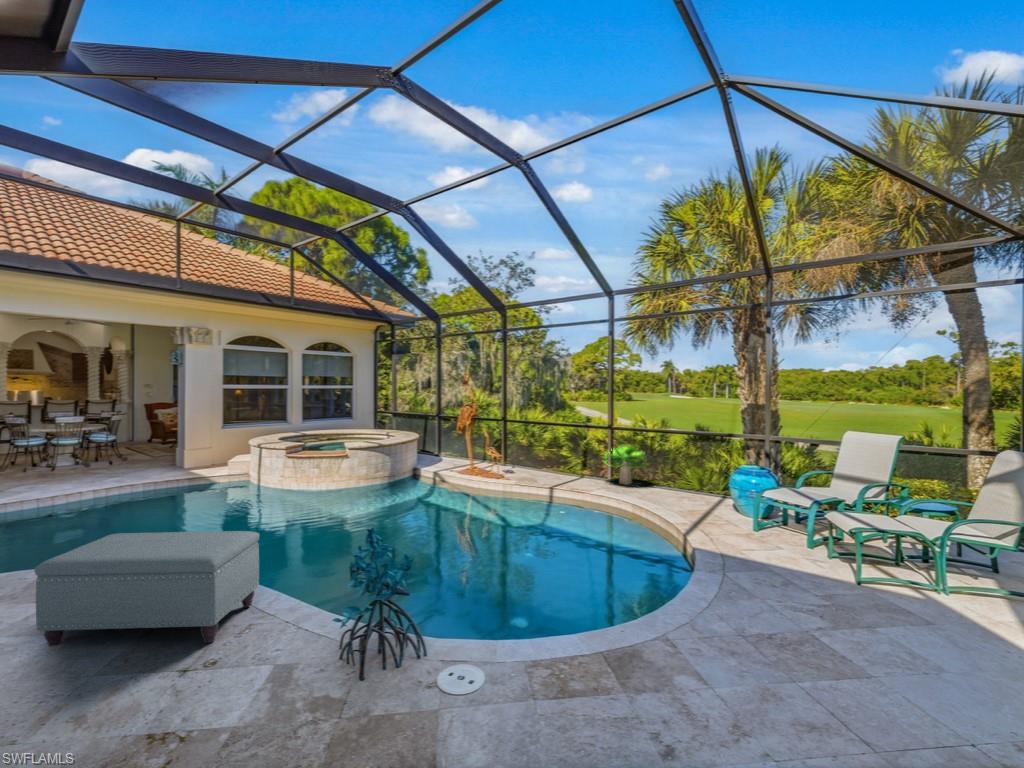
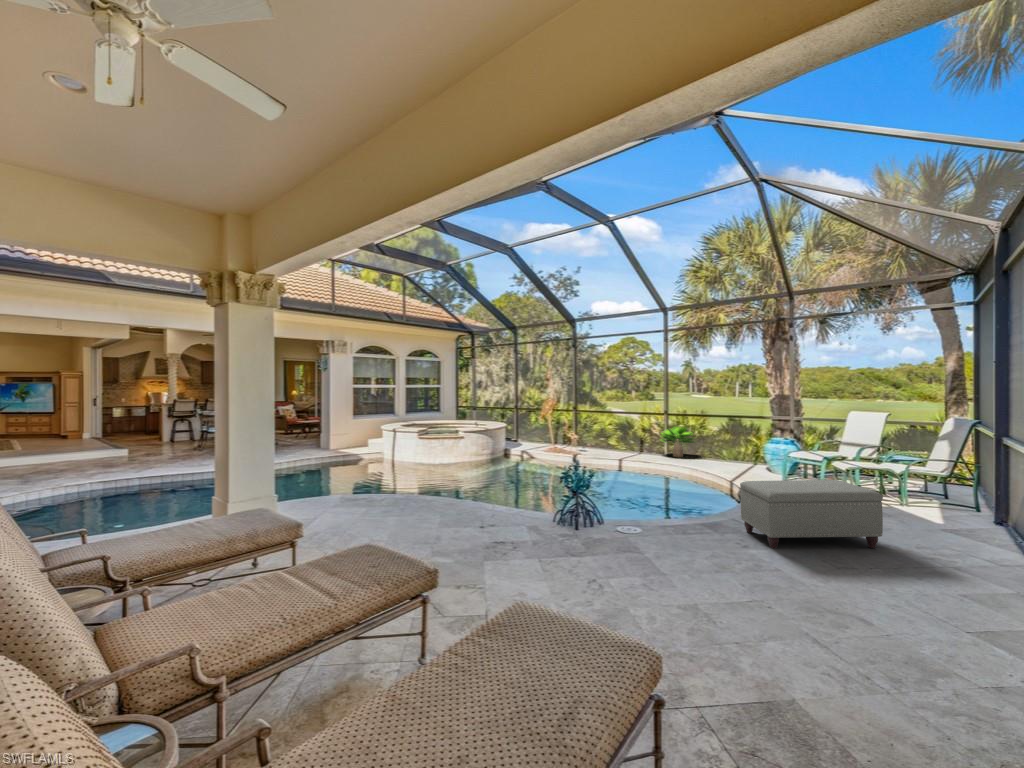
ottoman: present [34,531,259,647] -> present [740,480,883,548]

